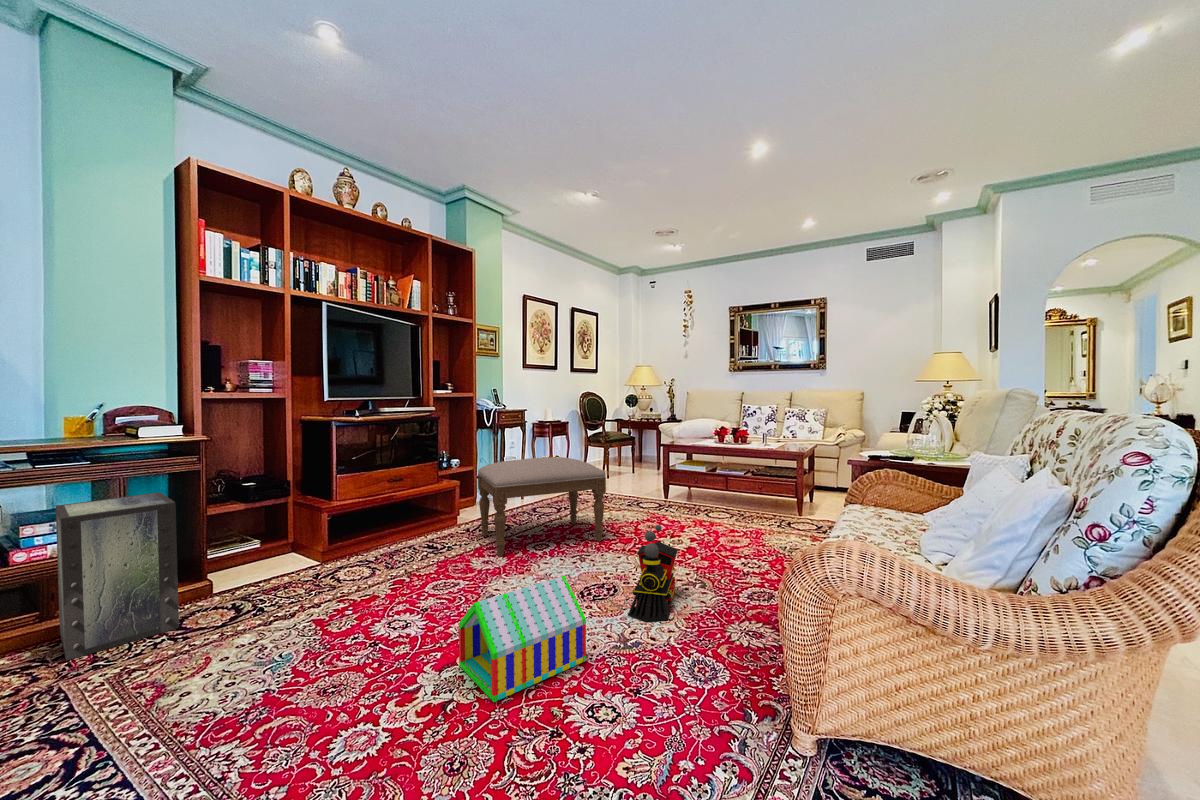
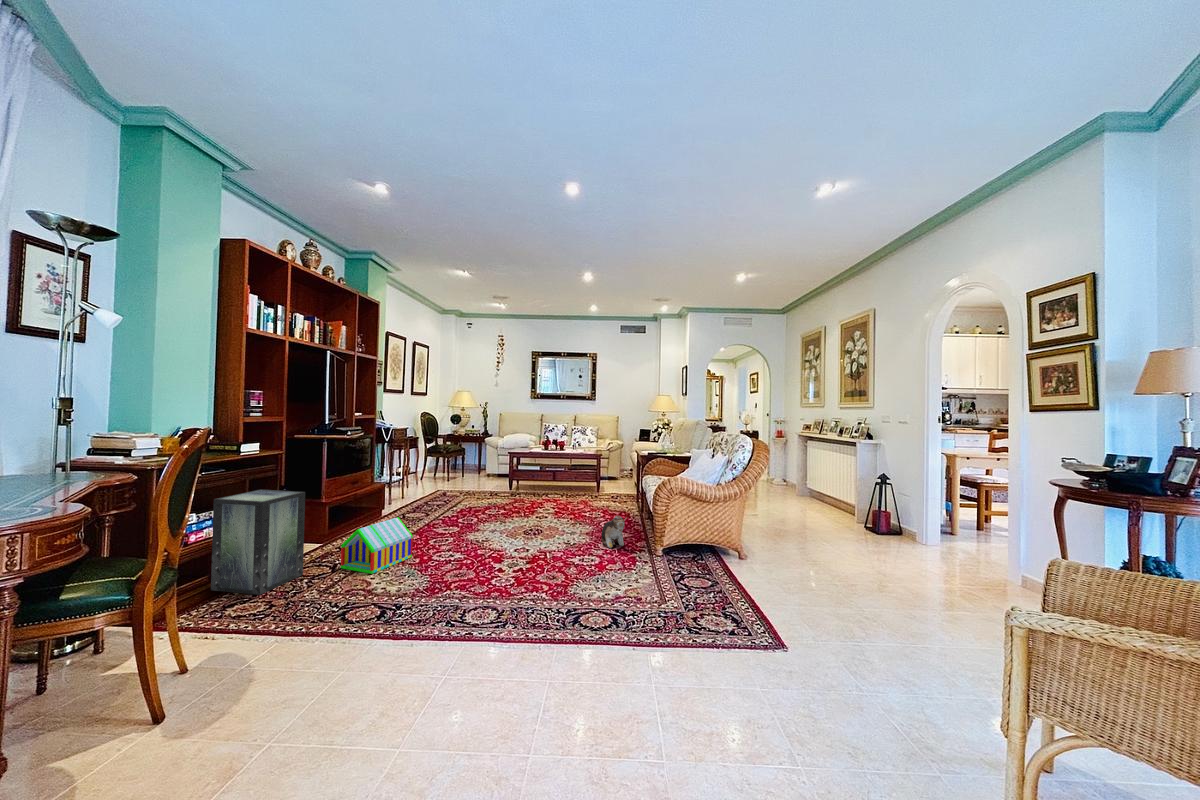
ottoman: present [478,457,606,557] -> none [419,460,510,524]
toy train: present [628,525,678,622] -> none [554,490,580,536]
toy house: present [459,576,586,702] -> present [341,517,413,574]
plush toy: none [682,613,729,688] -> present [601,516,626,548]

